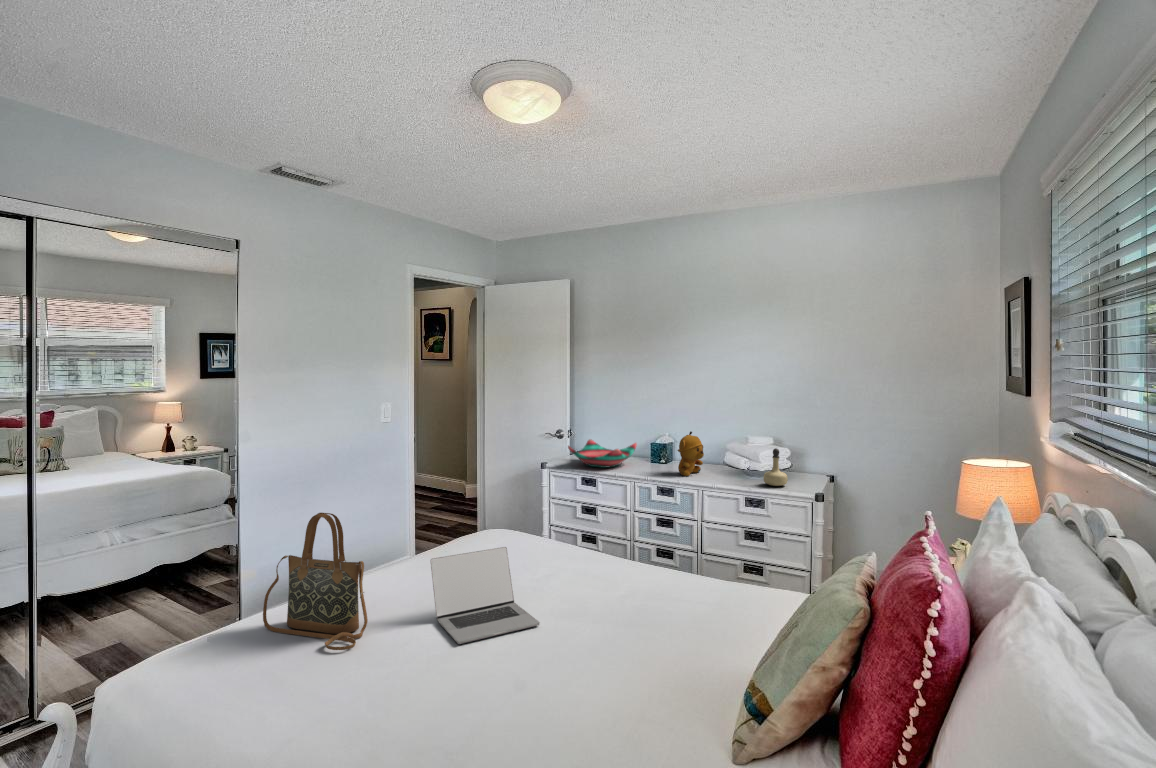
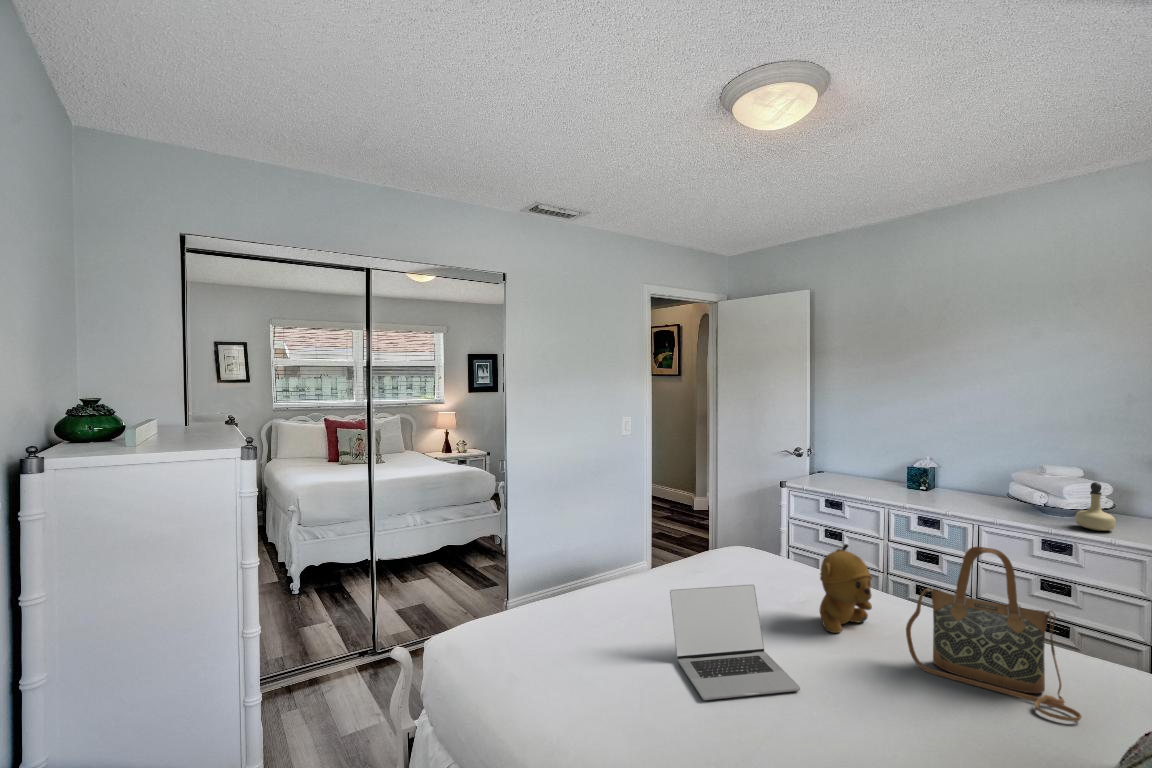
stuffed bear: present [678,431,704,476] -> present [819,544,872,633]
decorative bowl: present [568,439,637,468] -> none [805,456,886,489]
handbag: present [263,513,368,650] -> present [906,547,1082,721]

